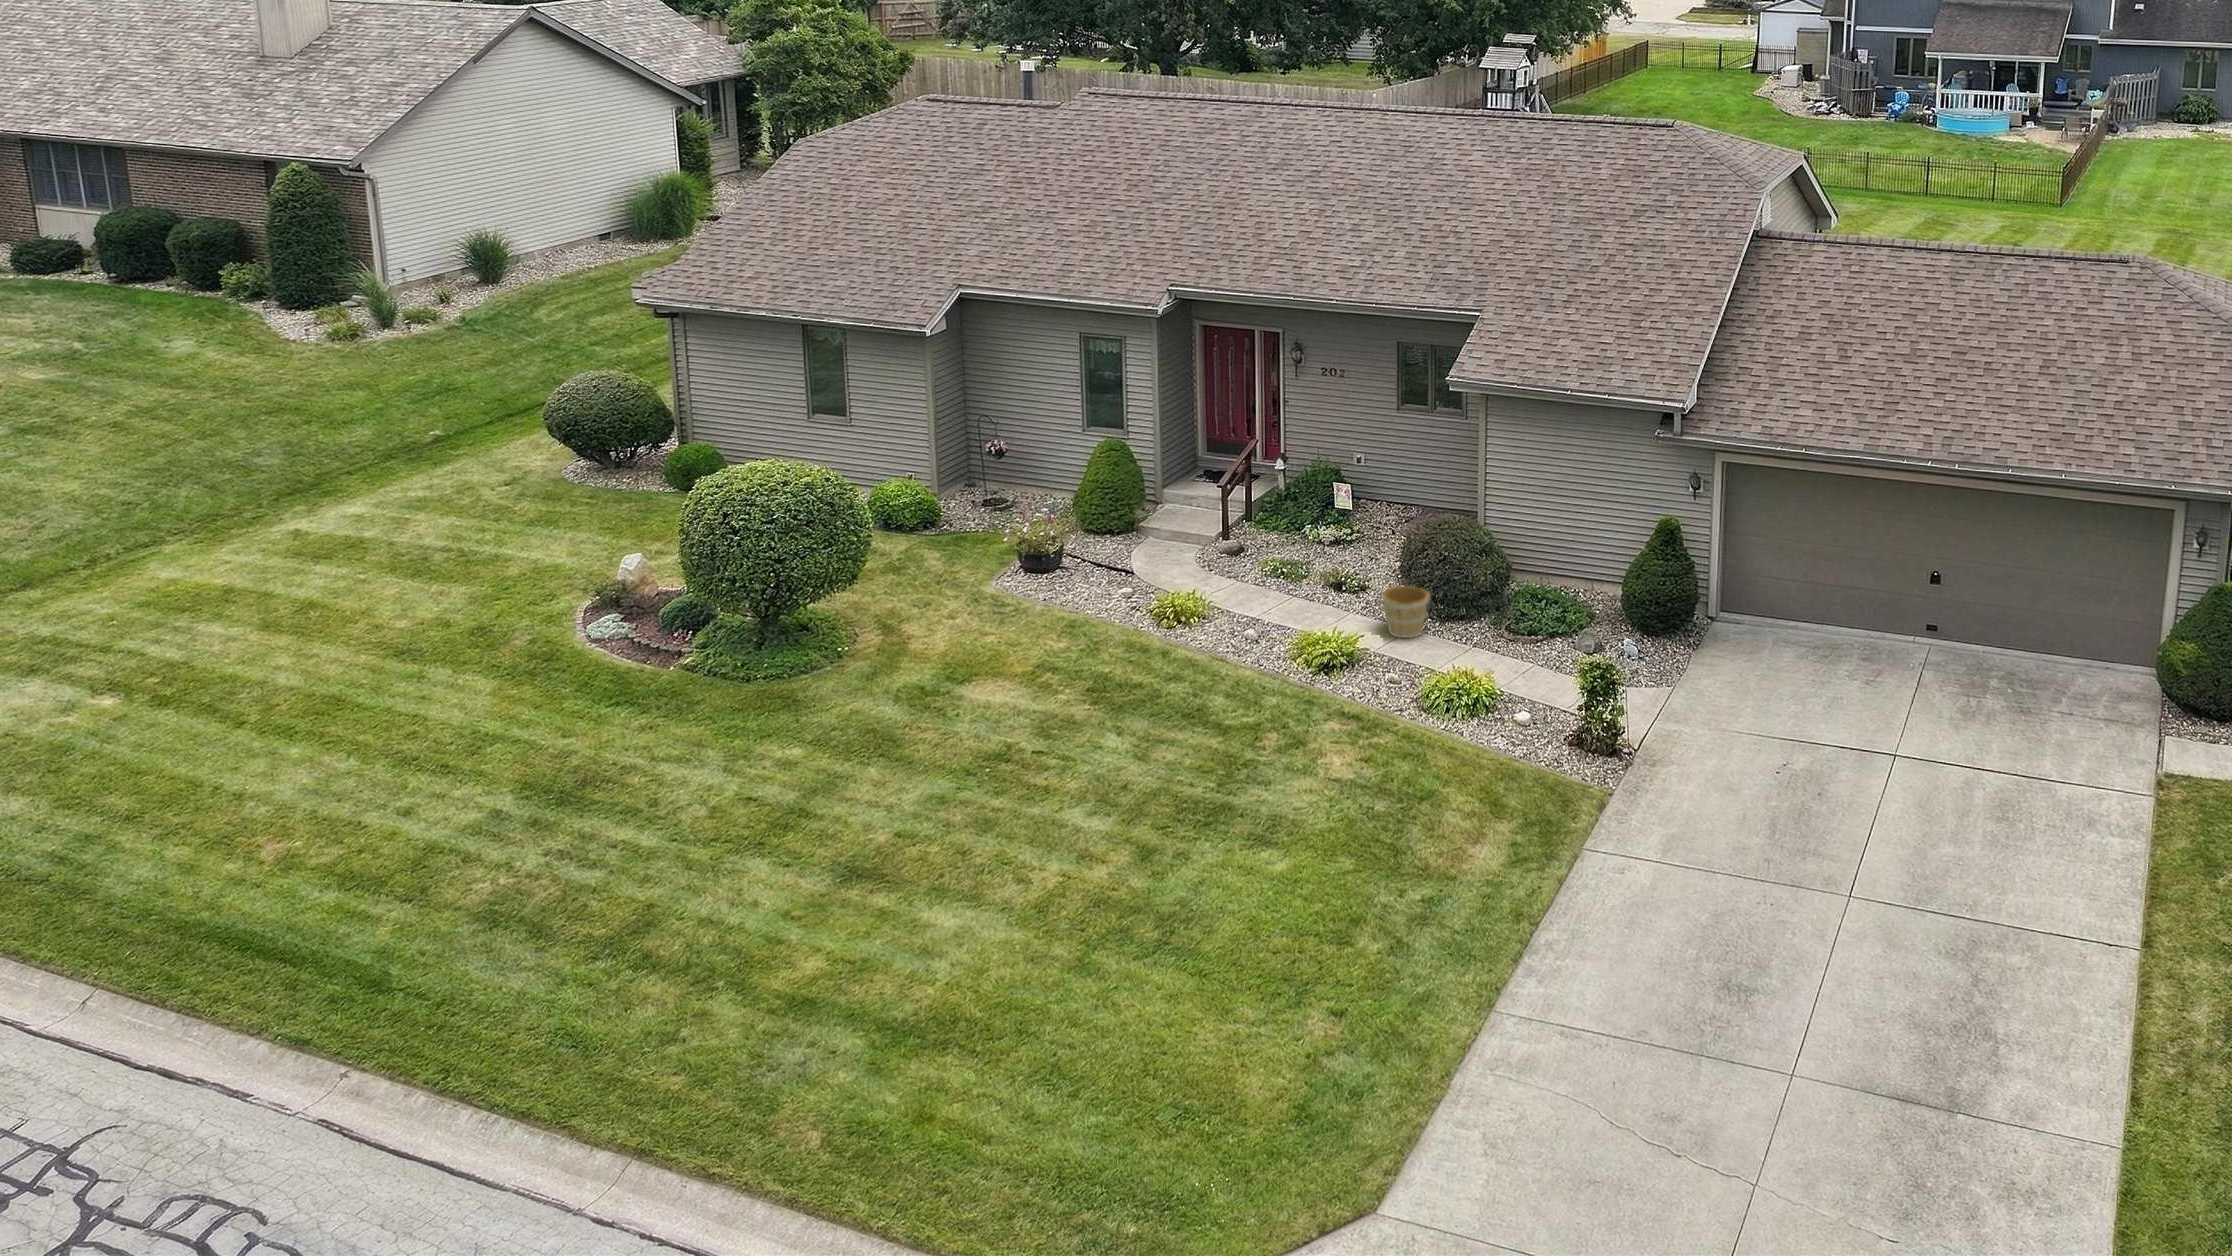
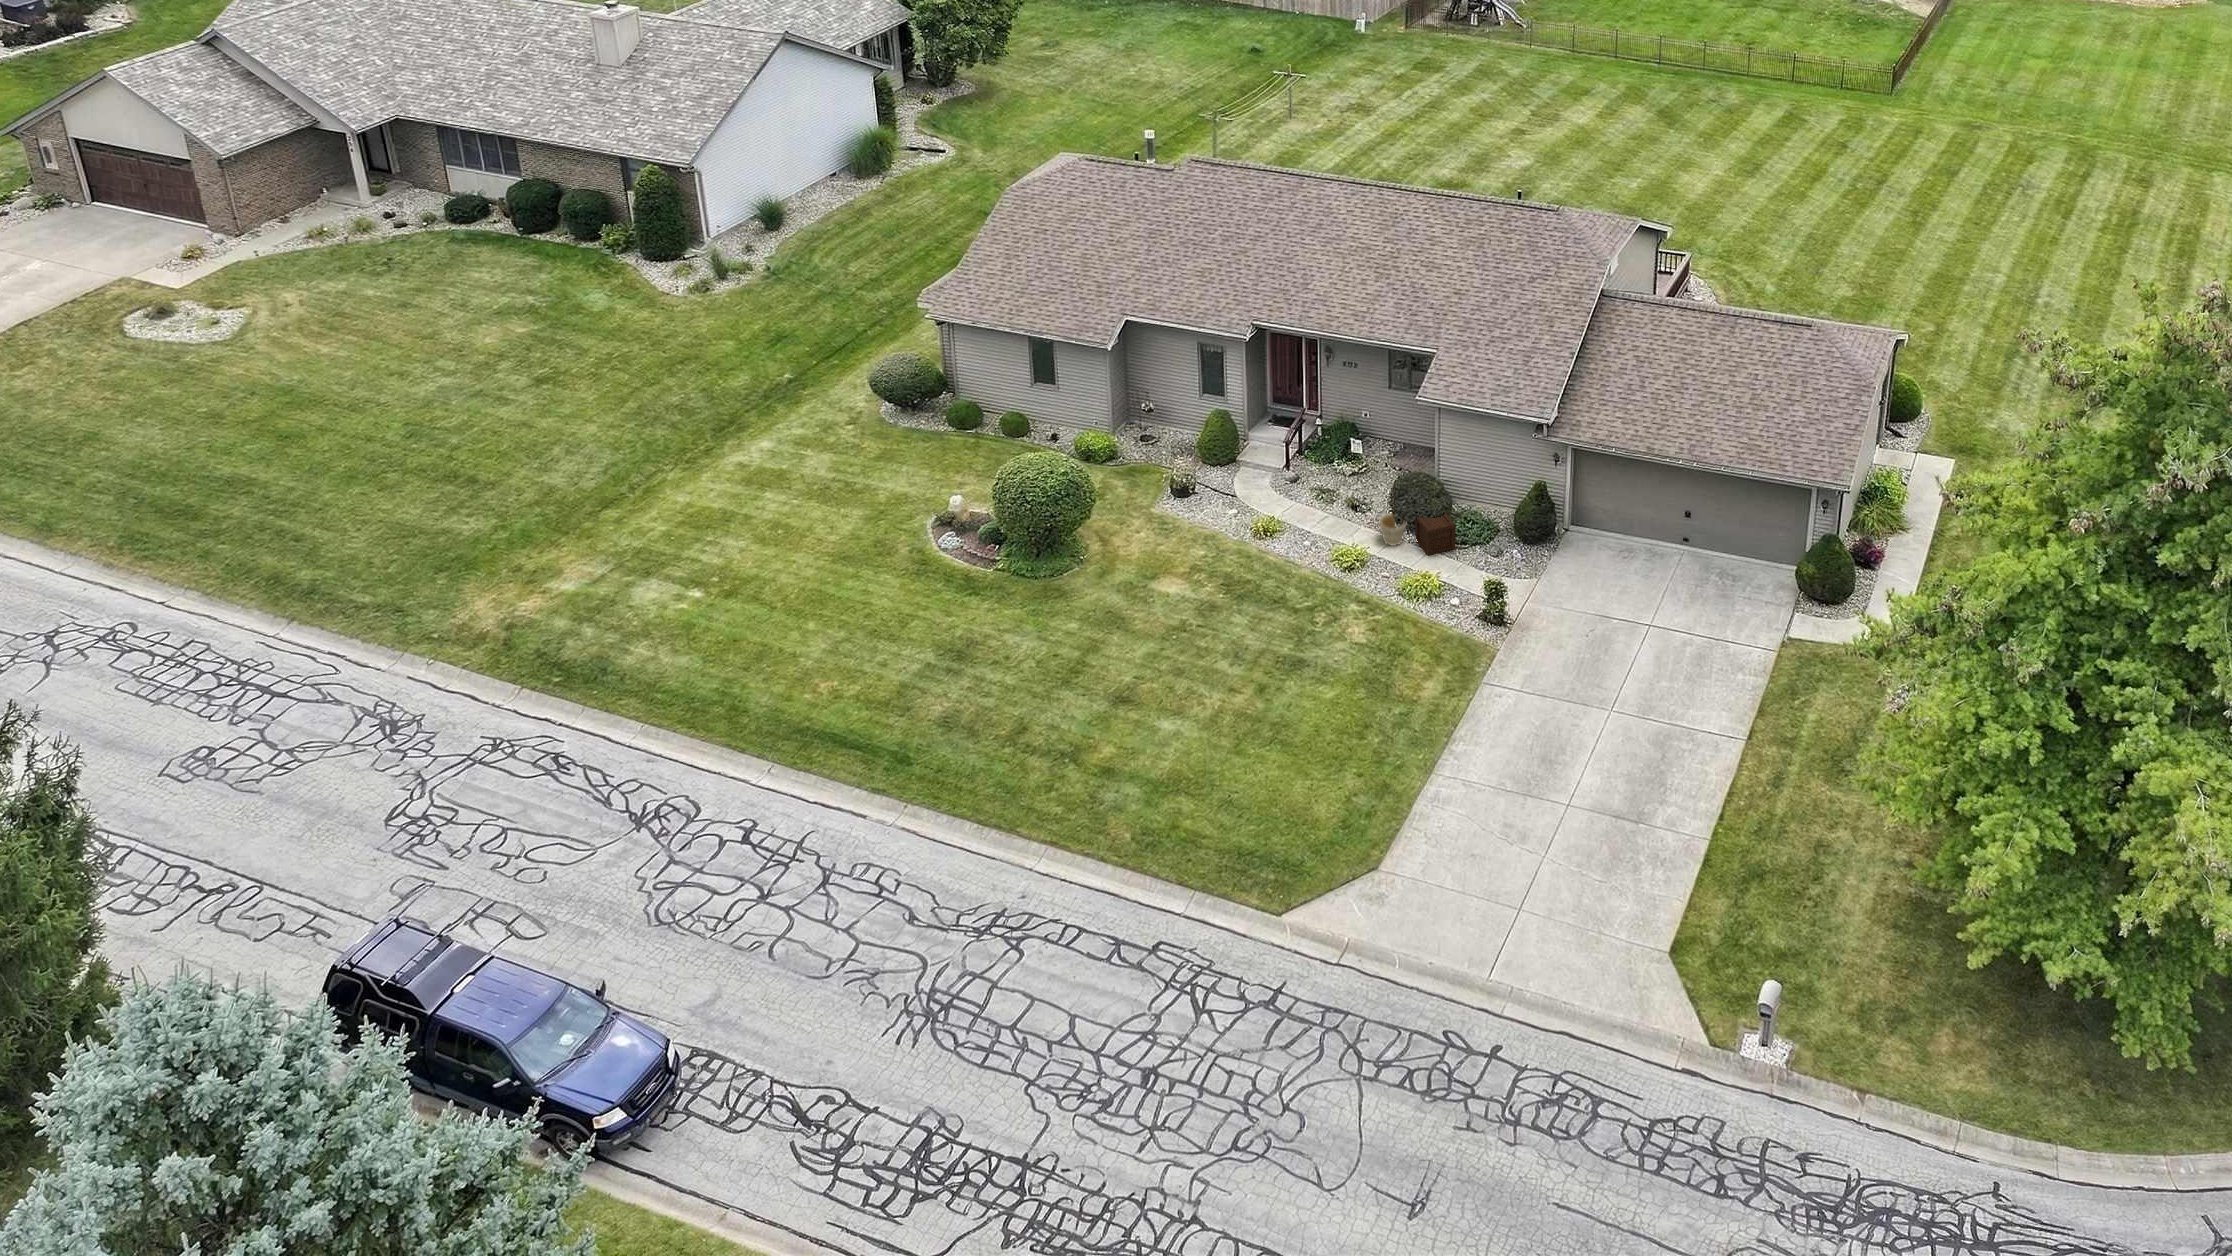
wooden crate: none [1446,575,1519,652] -> present [1415,513,1456,555]

